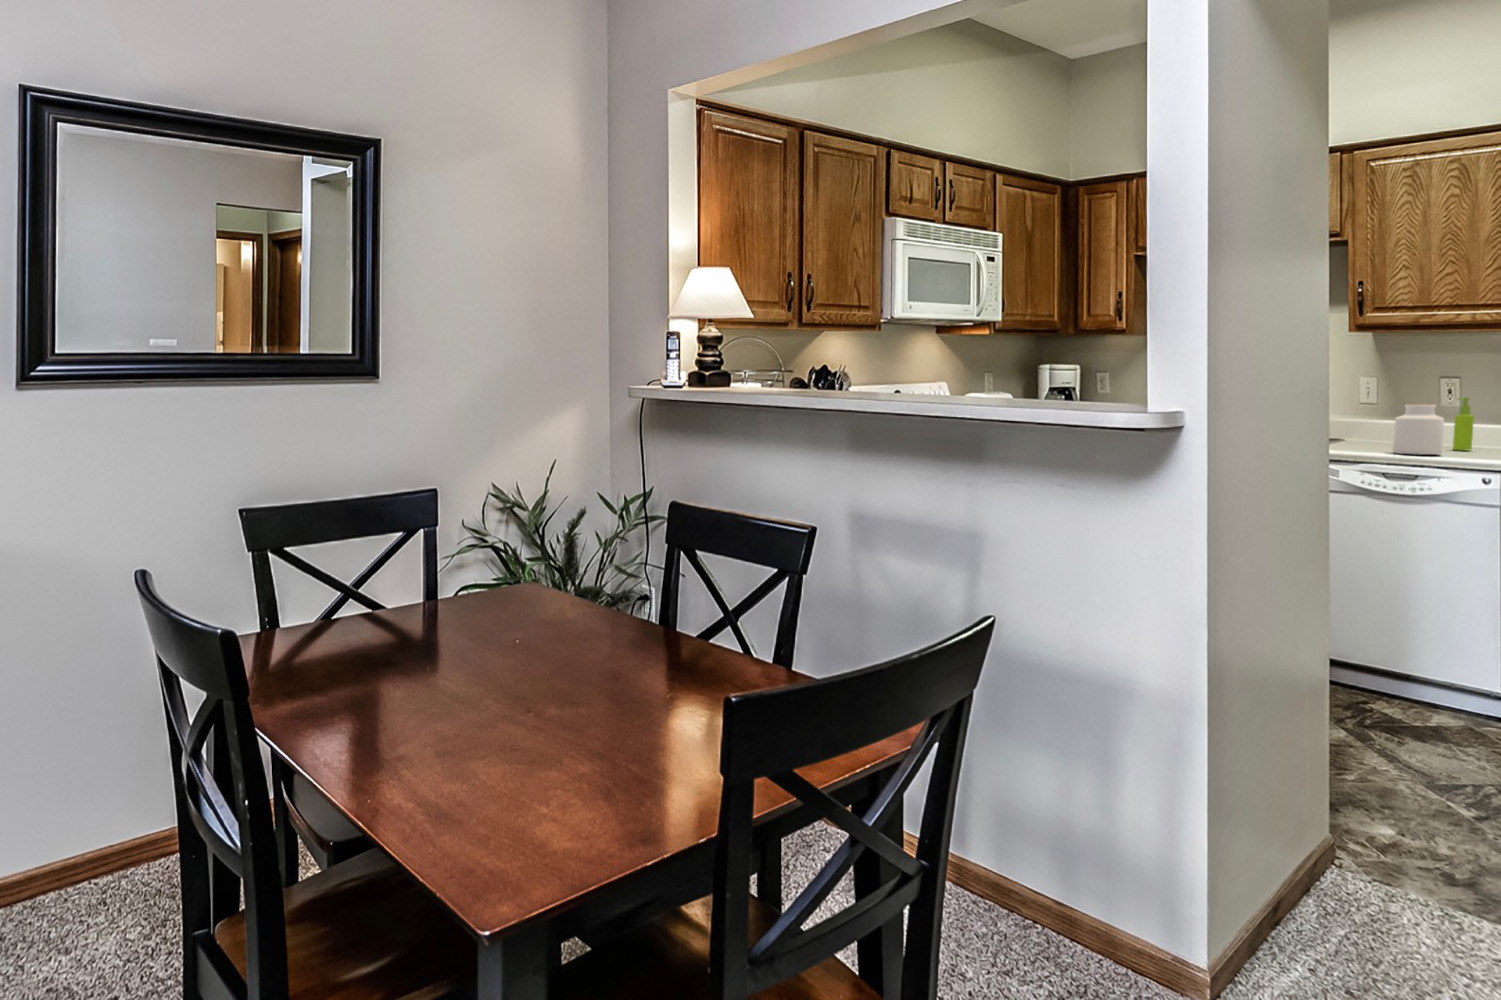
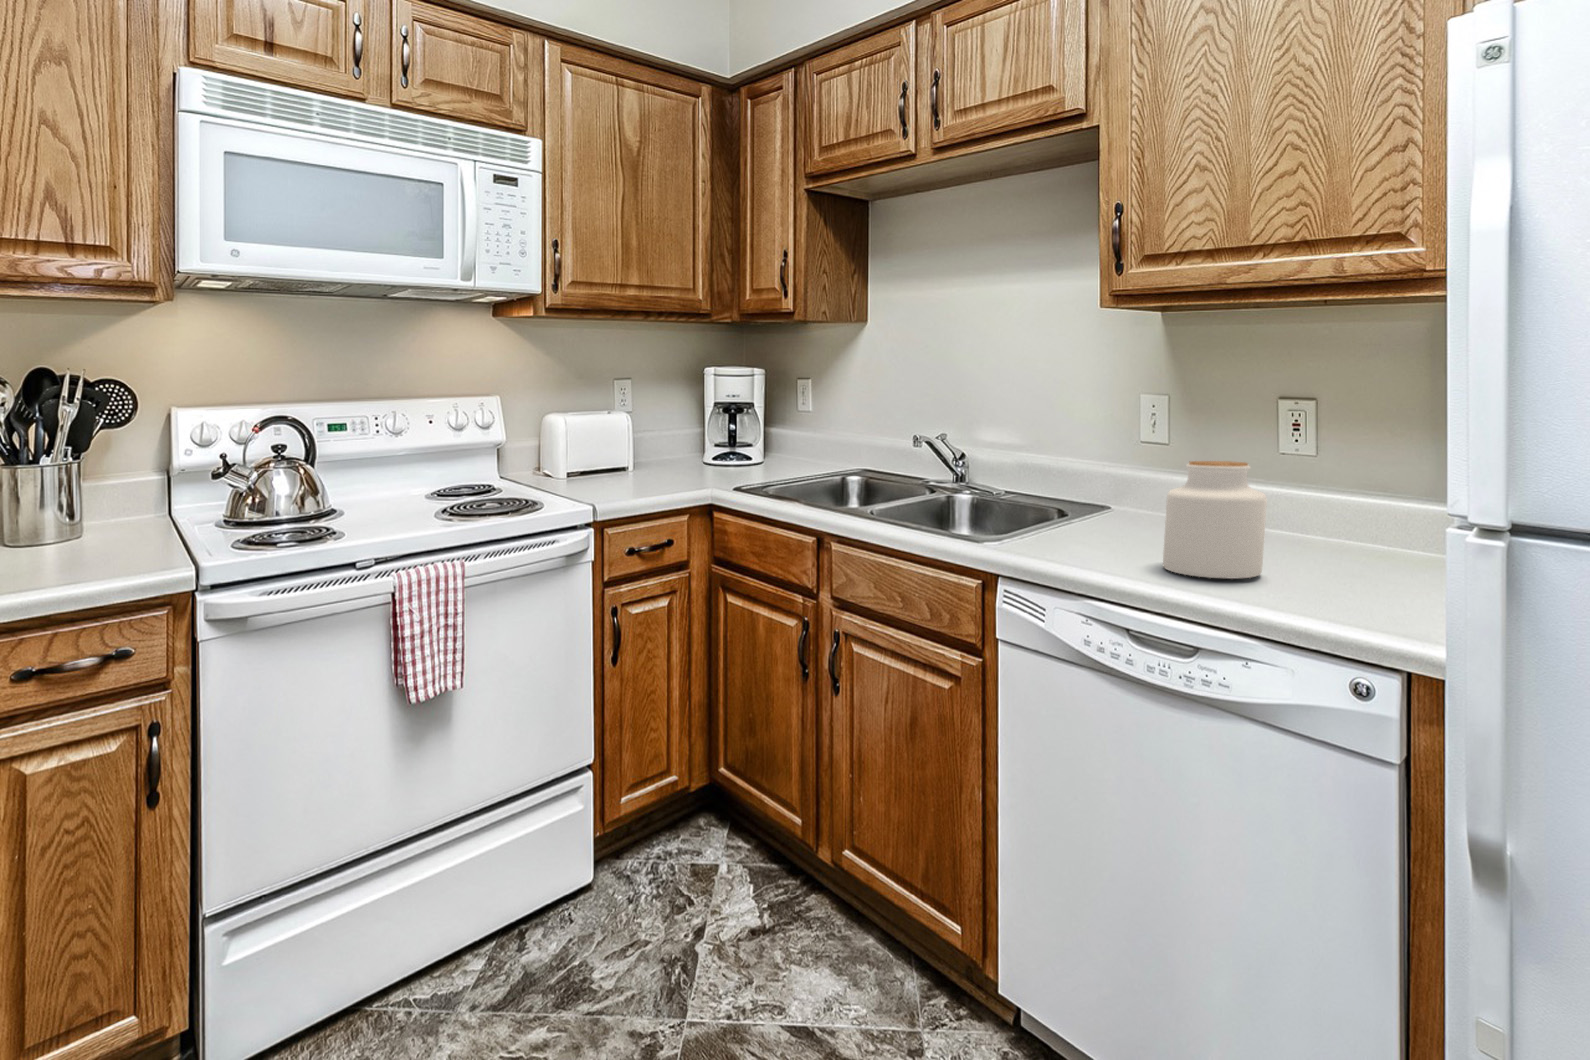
soap dispenser: present [1453,397,1474,451] -> none [1294,441,1336,551]

